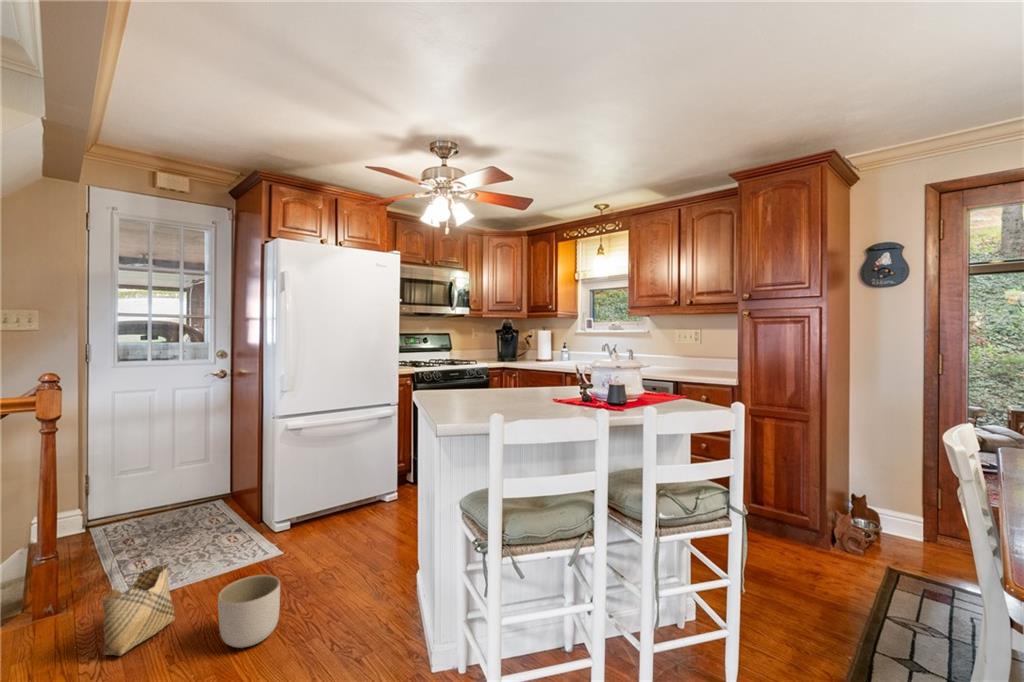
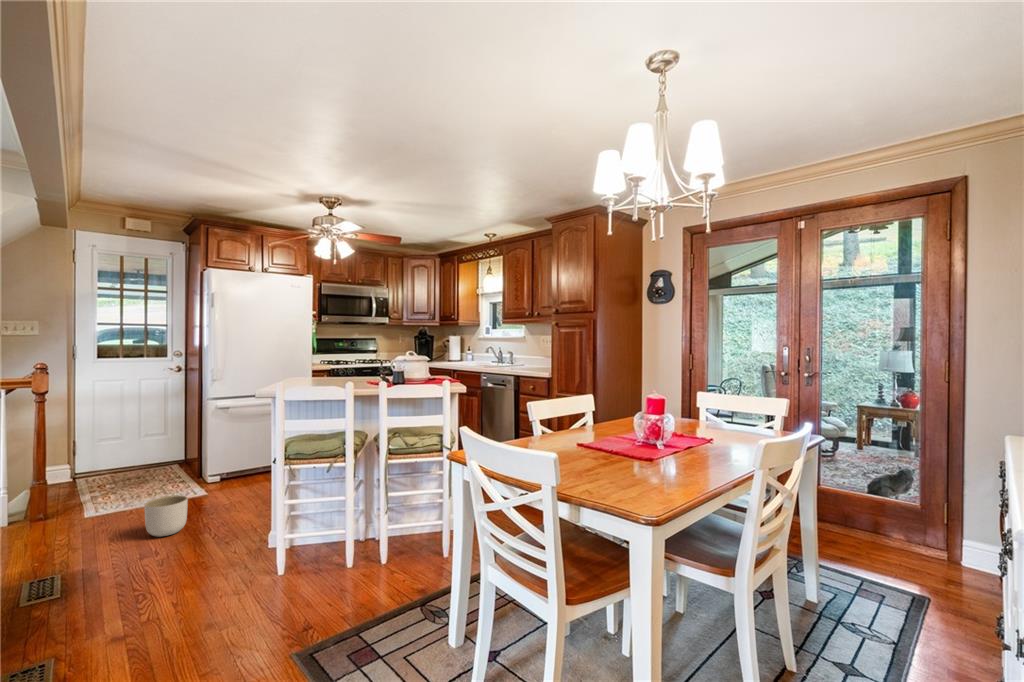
woven basket: present [102,547,175,656] -> none [71,474,121,538]

